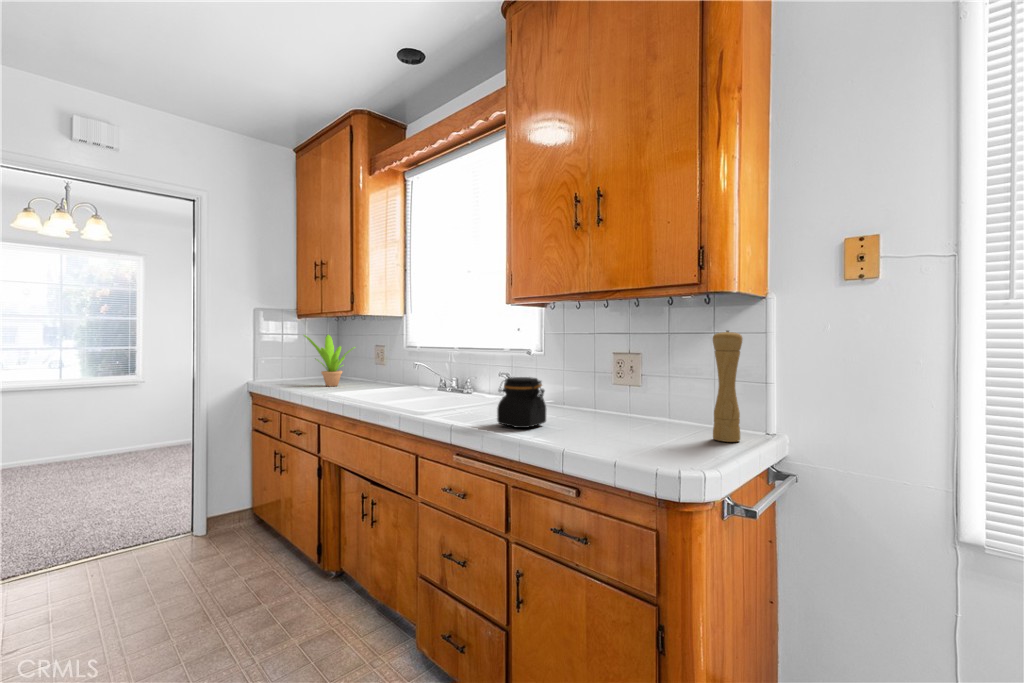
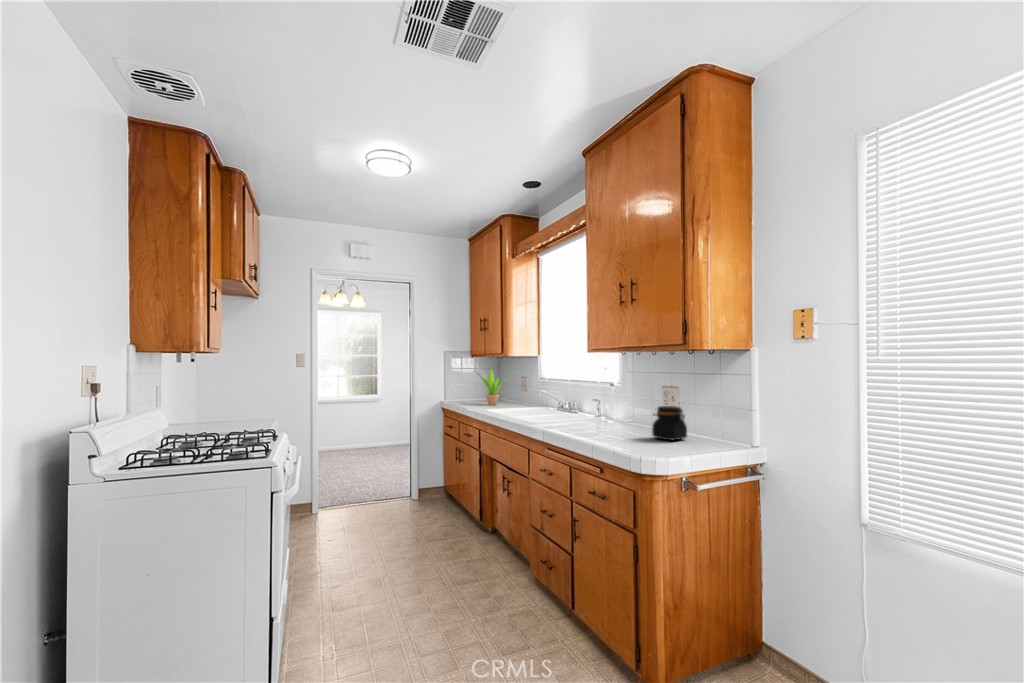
pepper mill: present [713,331,743,442] -> none [693,376,712,448]
jar: present [497,377,546,428] -> present [652,406,687,440]

